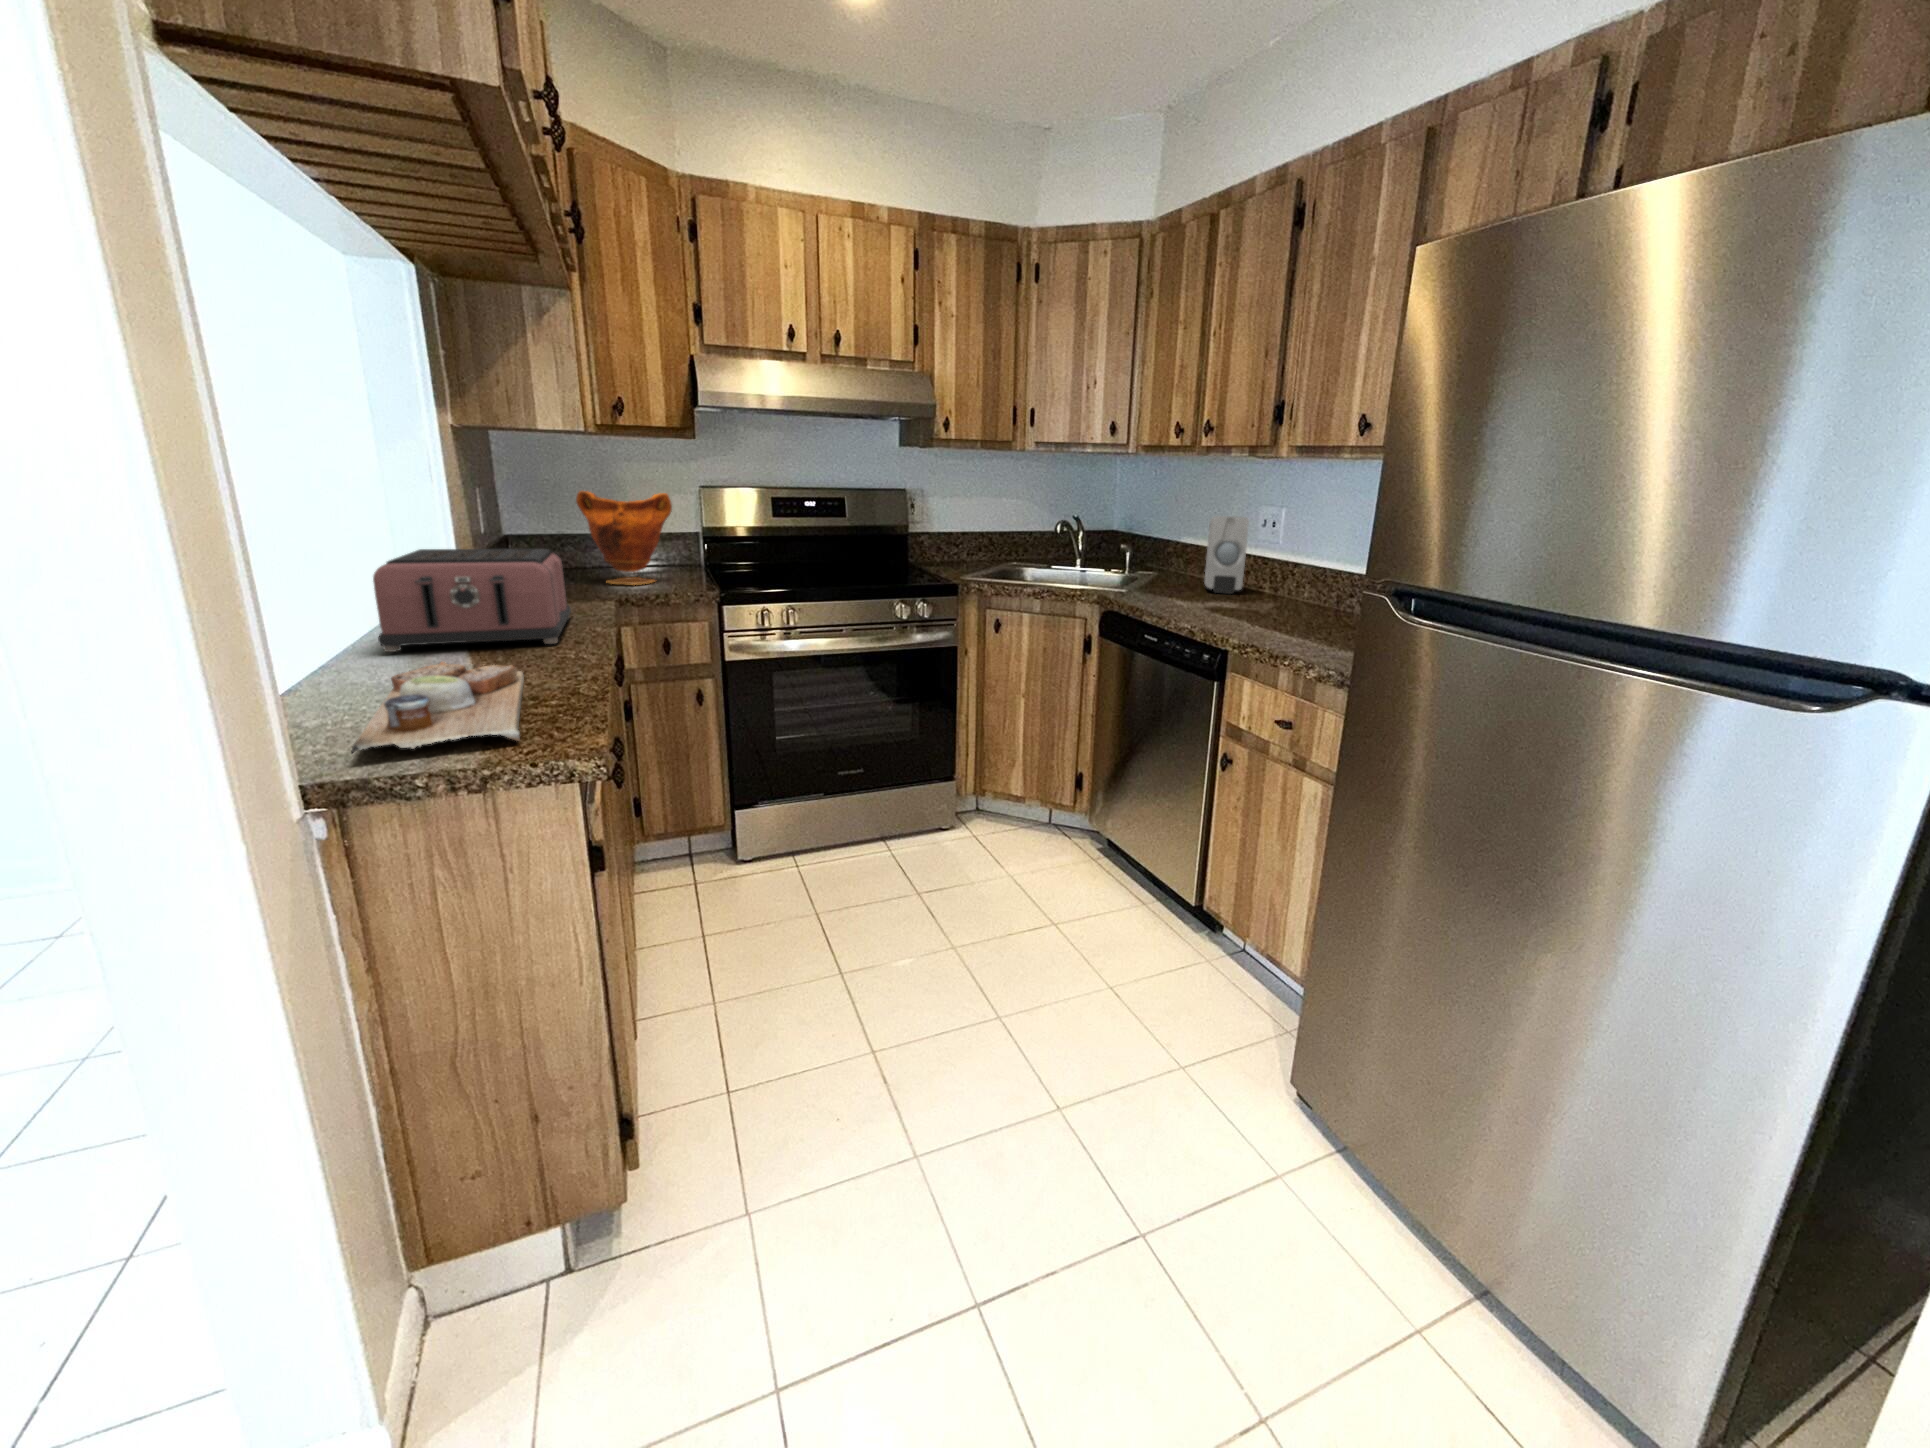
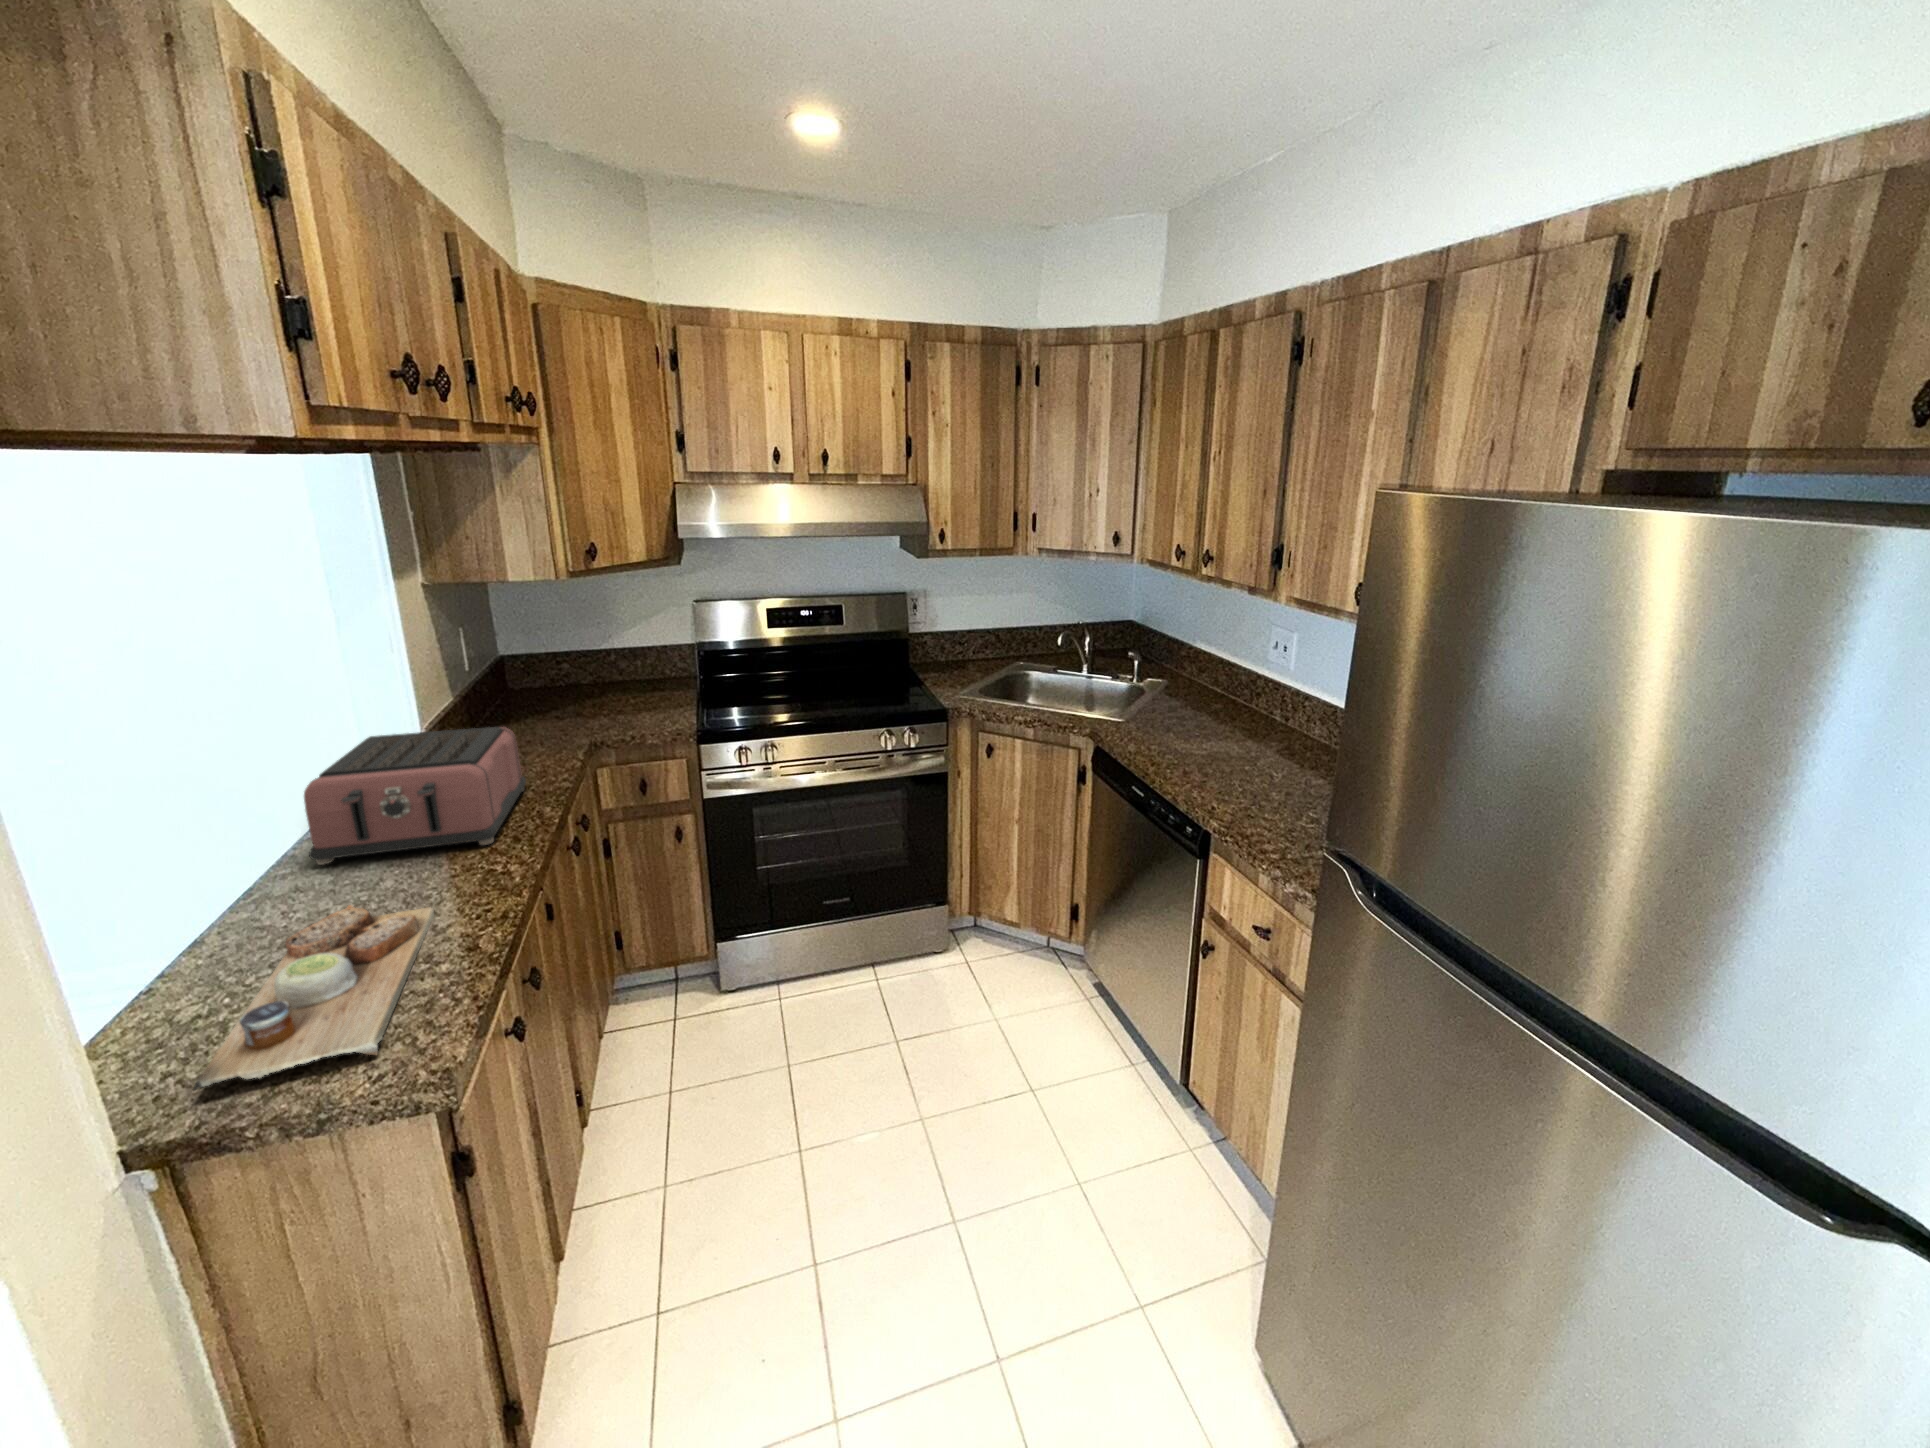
vase: present [576,491,672,585] -> none [556,626,652,721]
soap dispenser: present [1204,516,1249,594] -> none [1206,645,1252,733]

